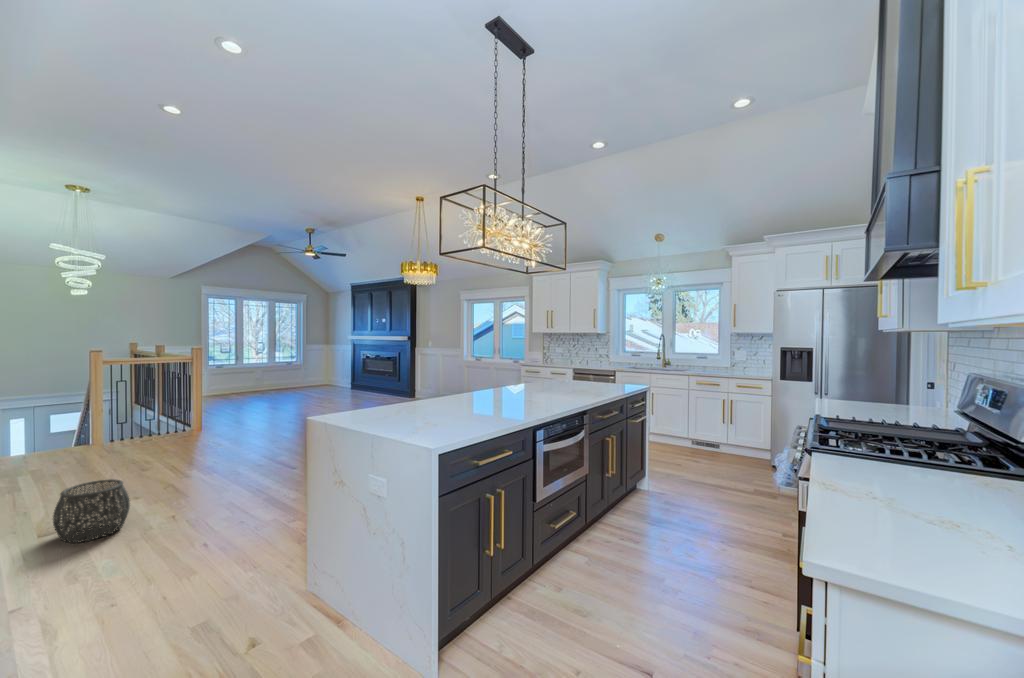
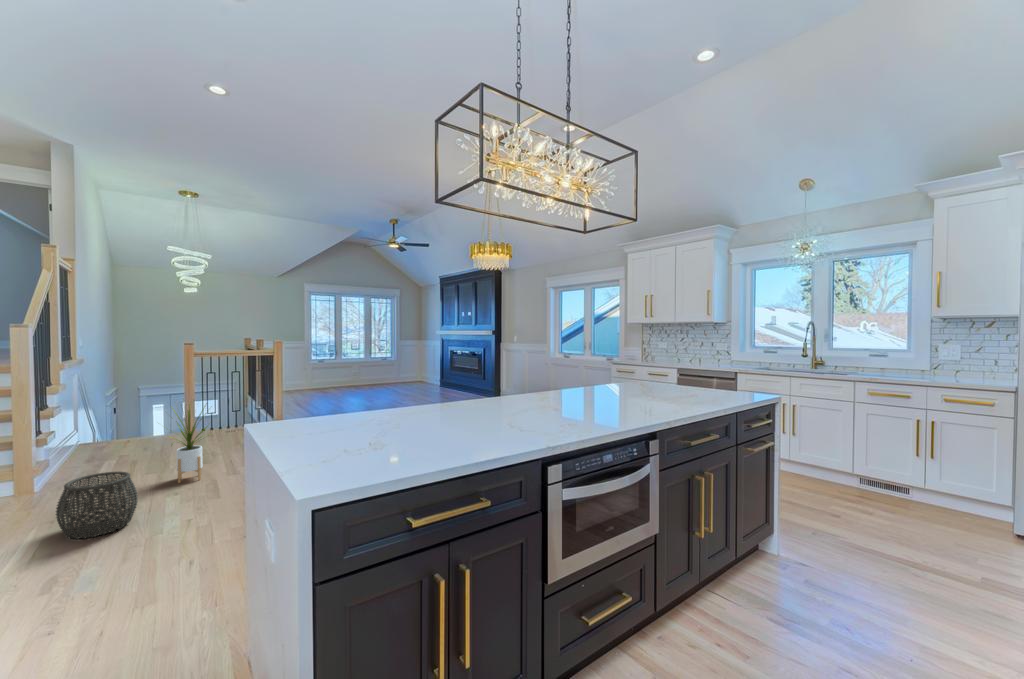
house plant: none [116,408,176,492] -> present [174,405,206,483]

